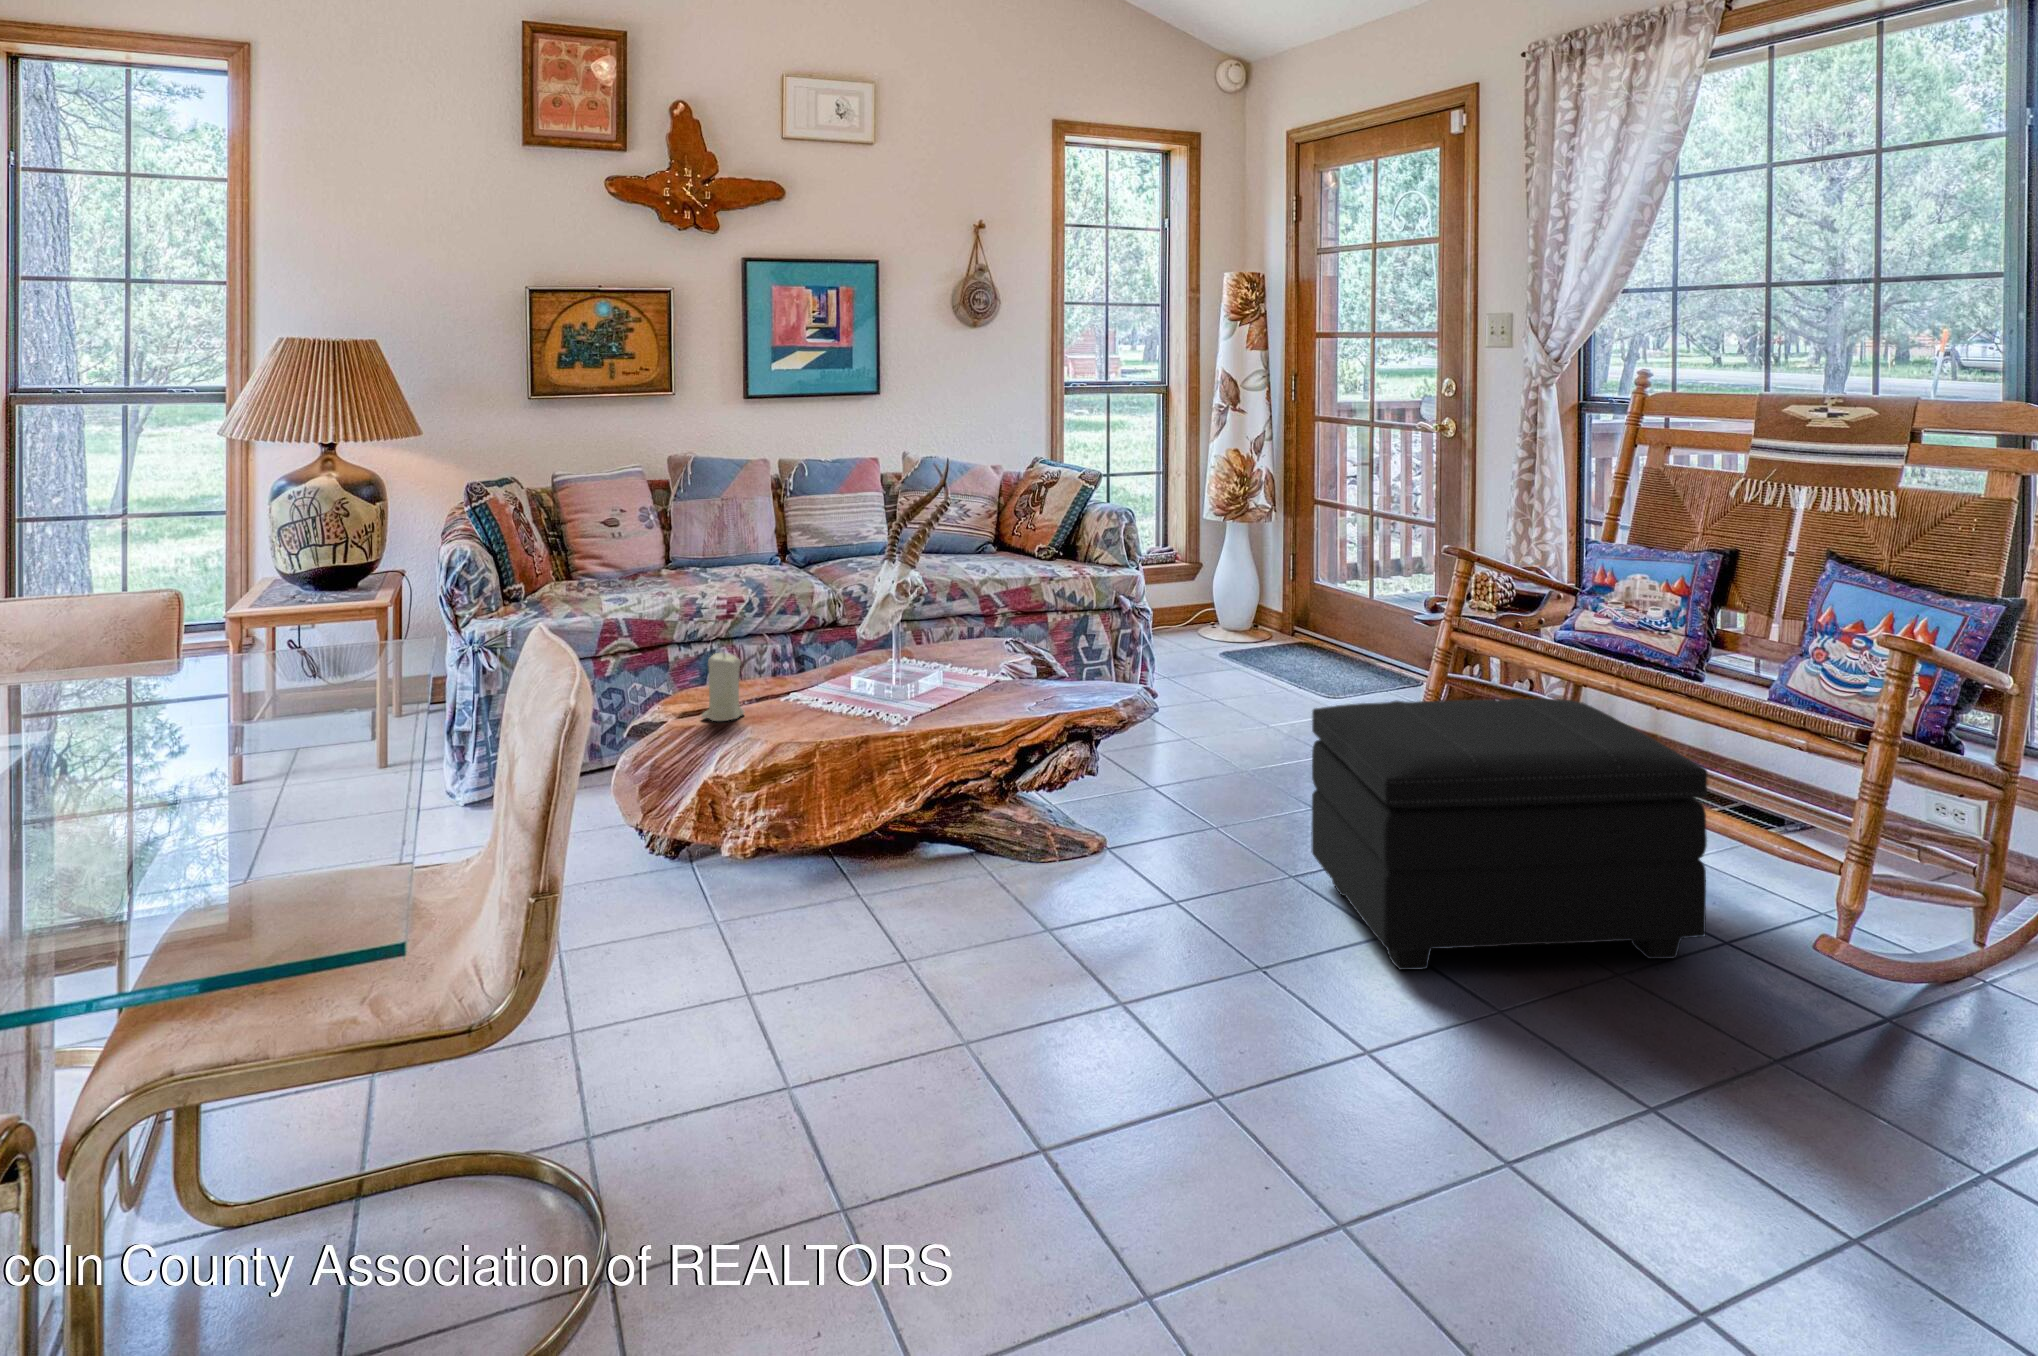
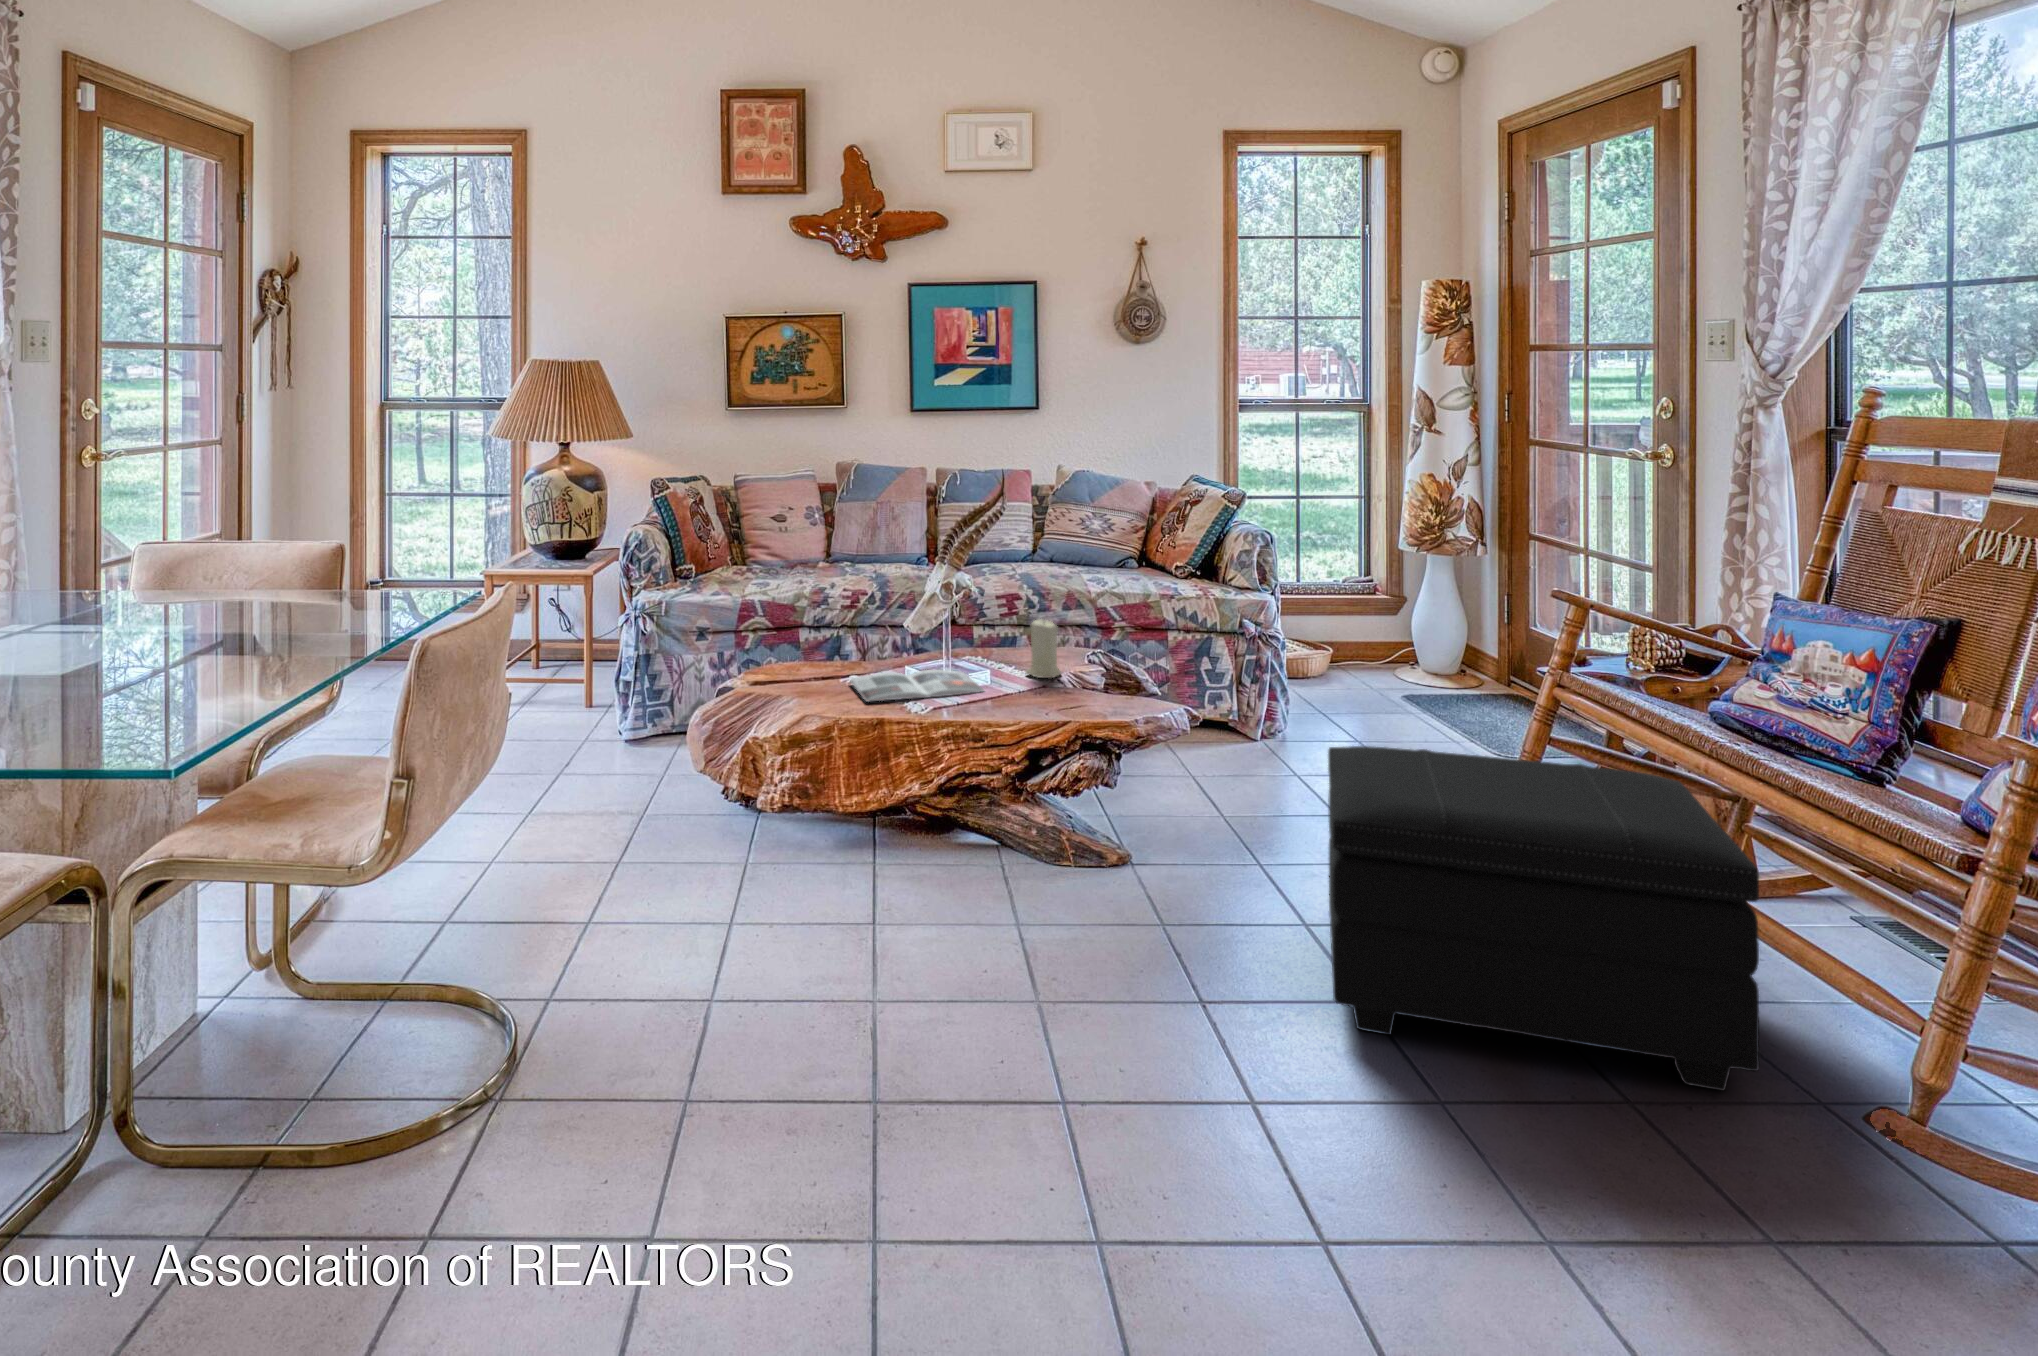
candle: present [702,652,744,721] -> present [1025,619,1061,678]
magazine: none [793,674,951,719] -> present [851,670,984,701]

